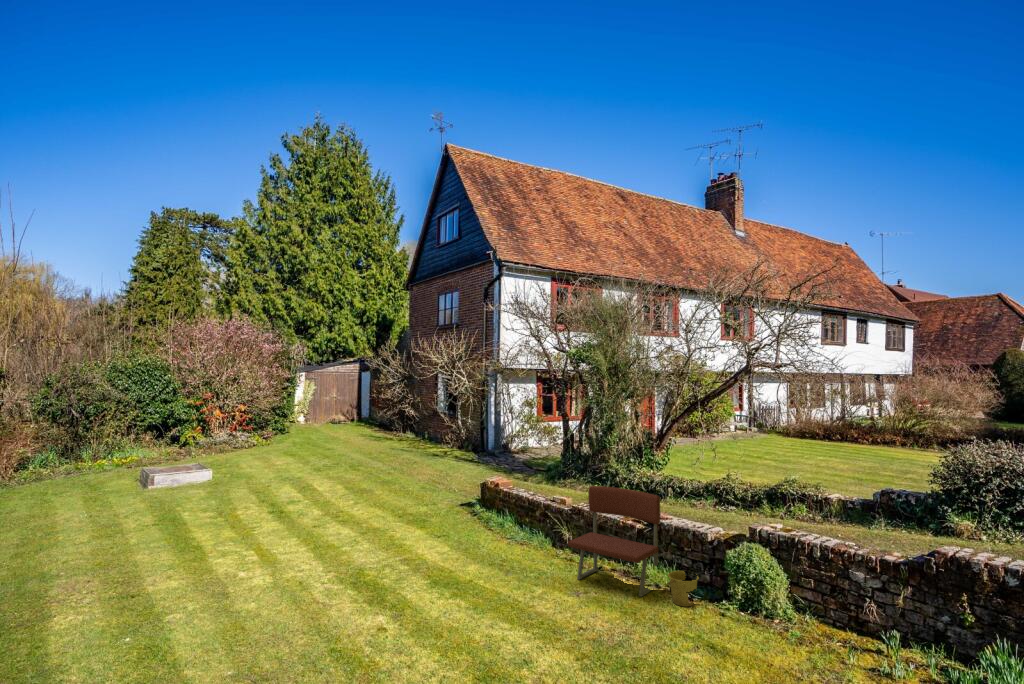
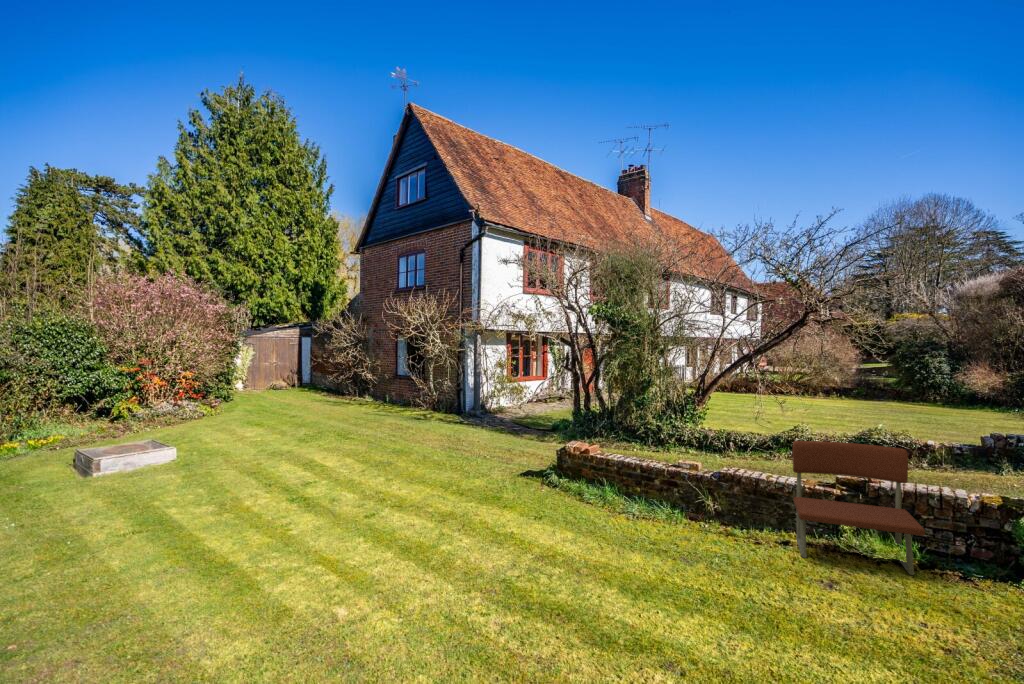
bucket: present [668,571,699,607] -> none [942,537,994,583]

